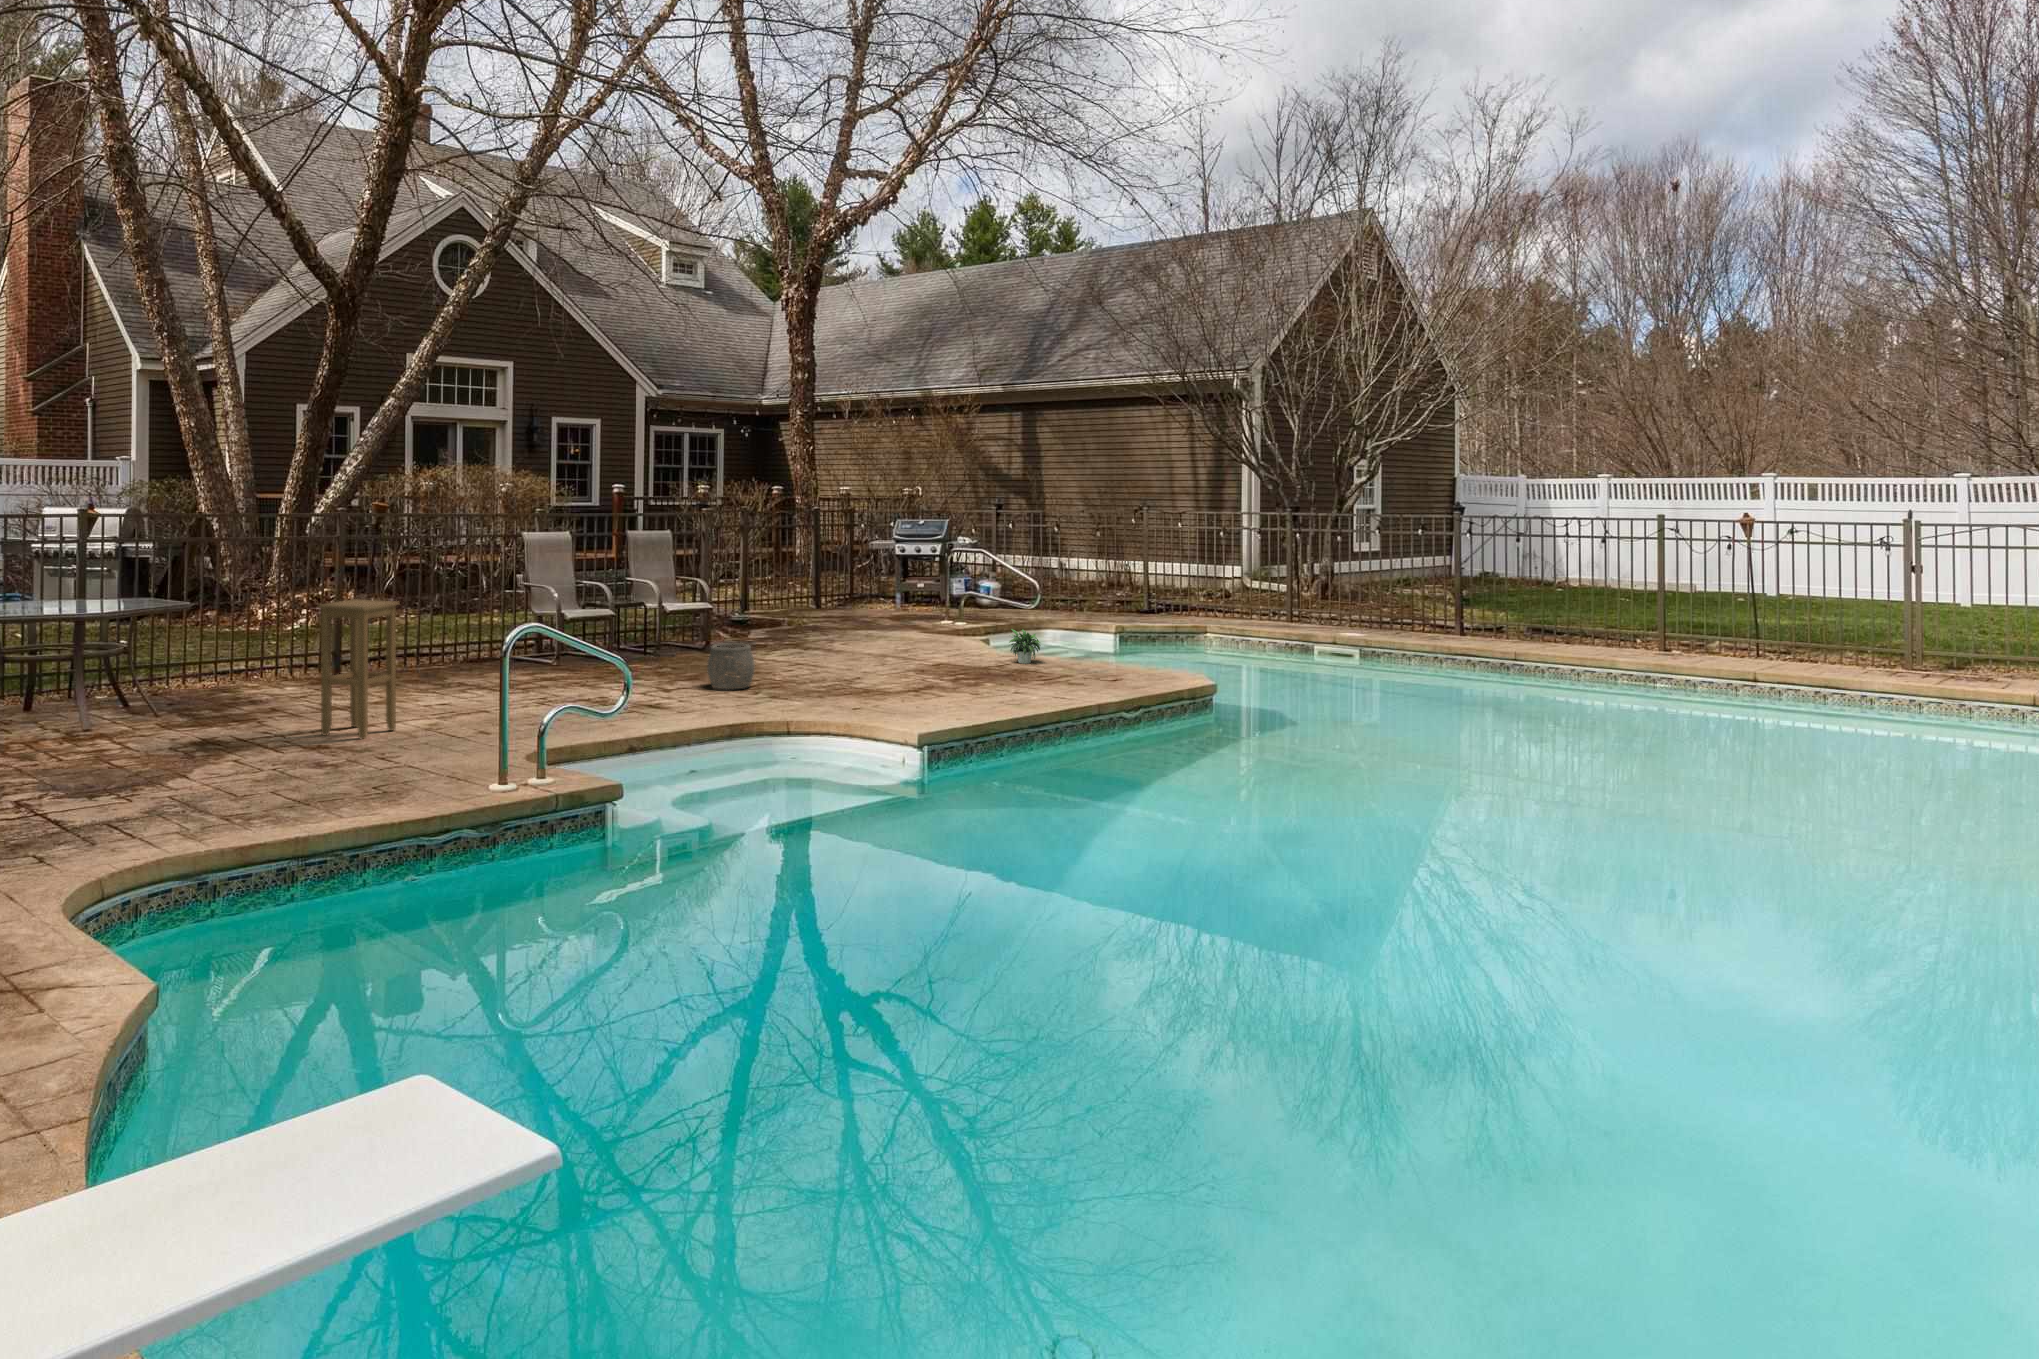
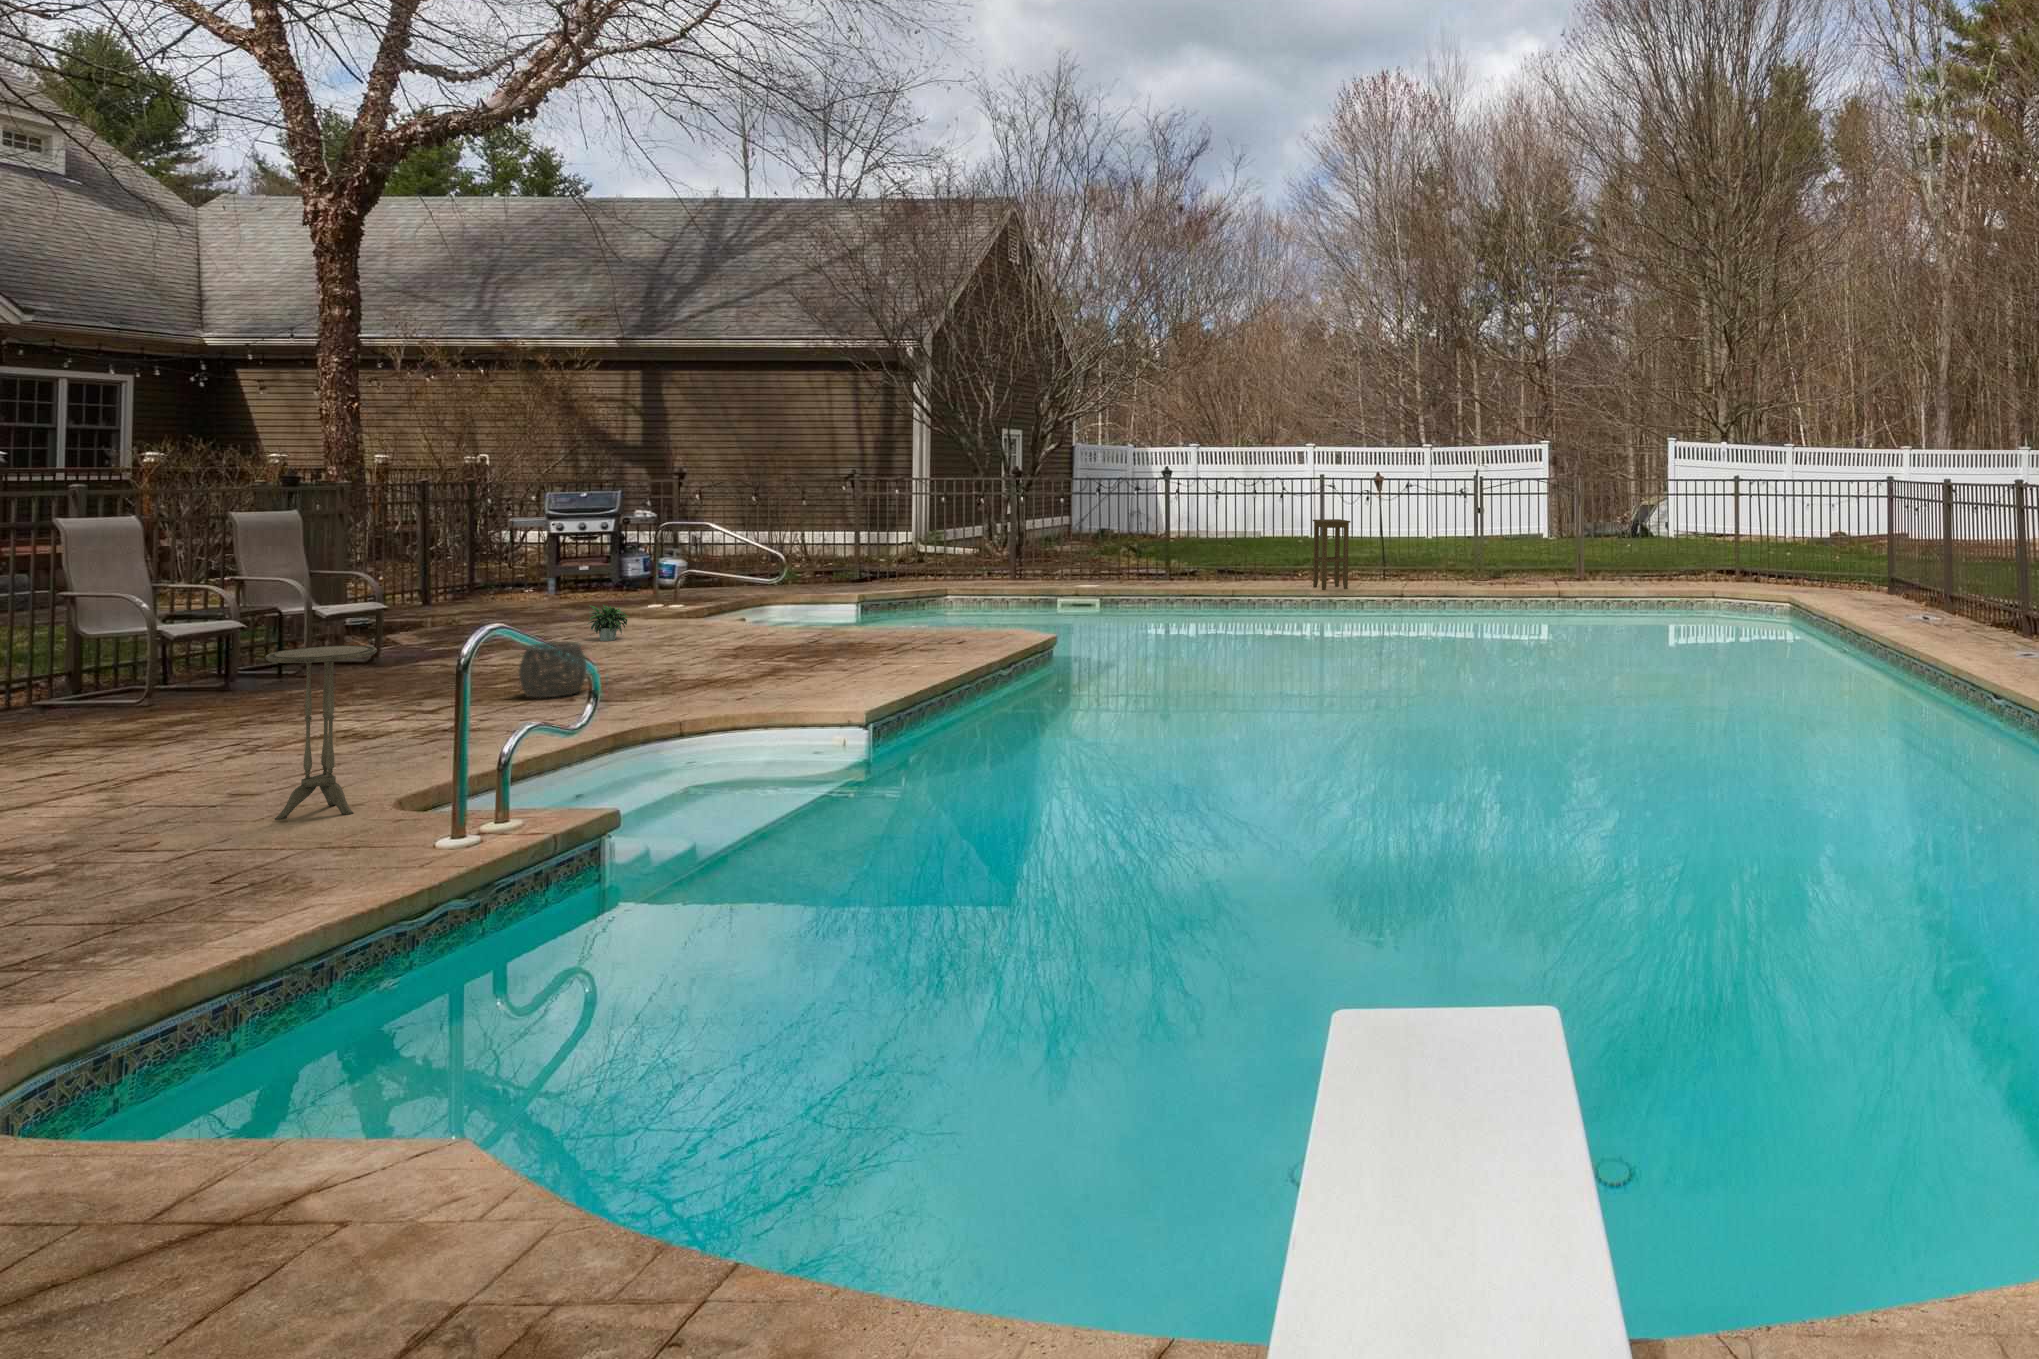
stool: present [318,599,399,739] -> present [1313,519,1351,590]
potted plant: present [1009,629,1040,664] -> present [588,604,629,641]
side table: none [392,630,460,762] -> present [266,646,377,820]

